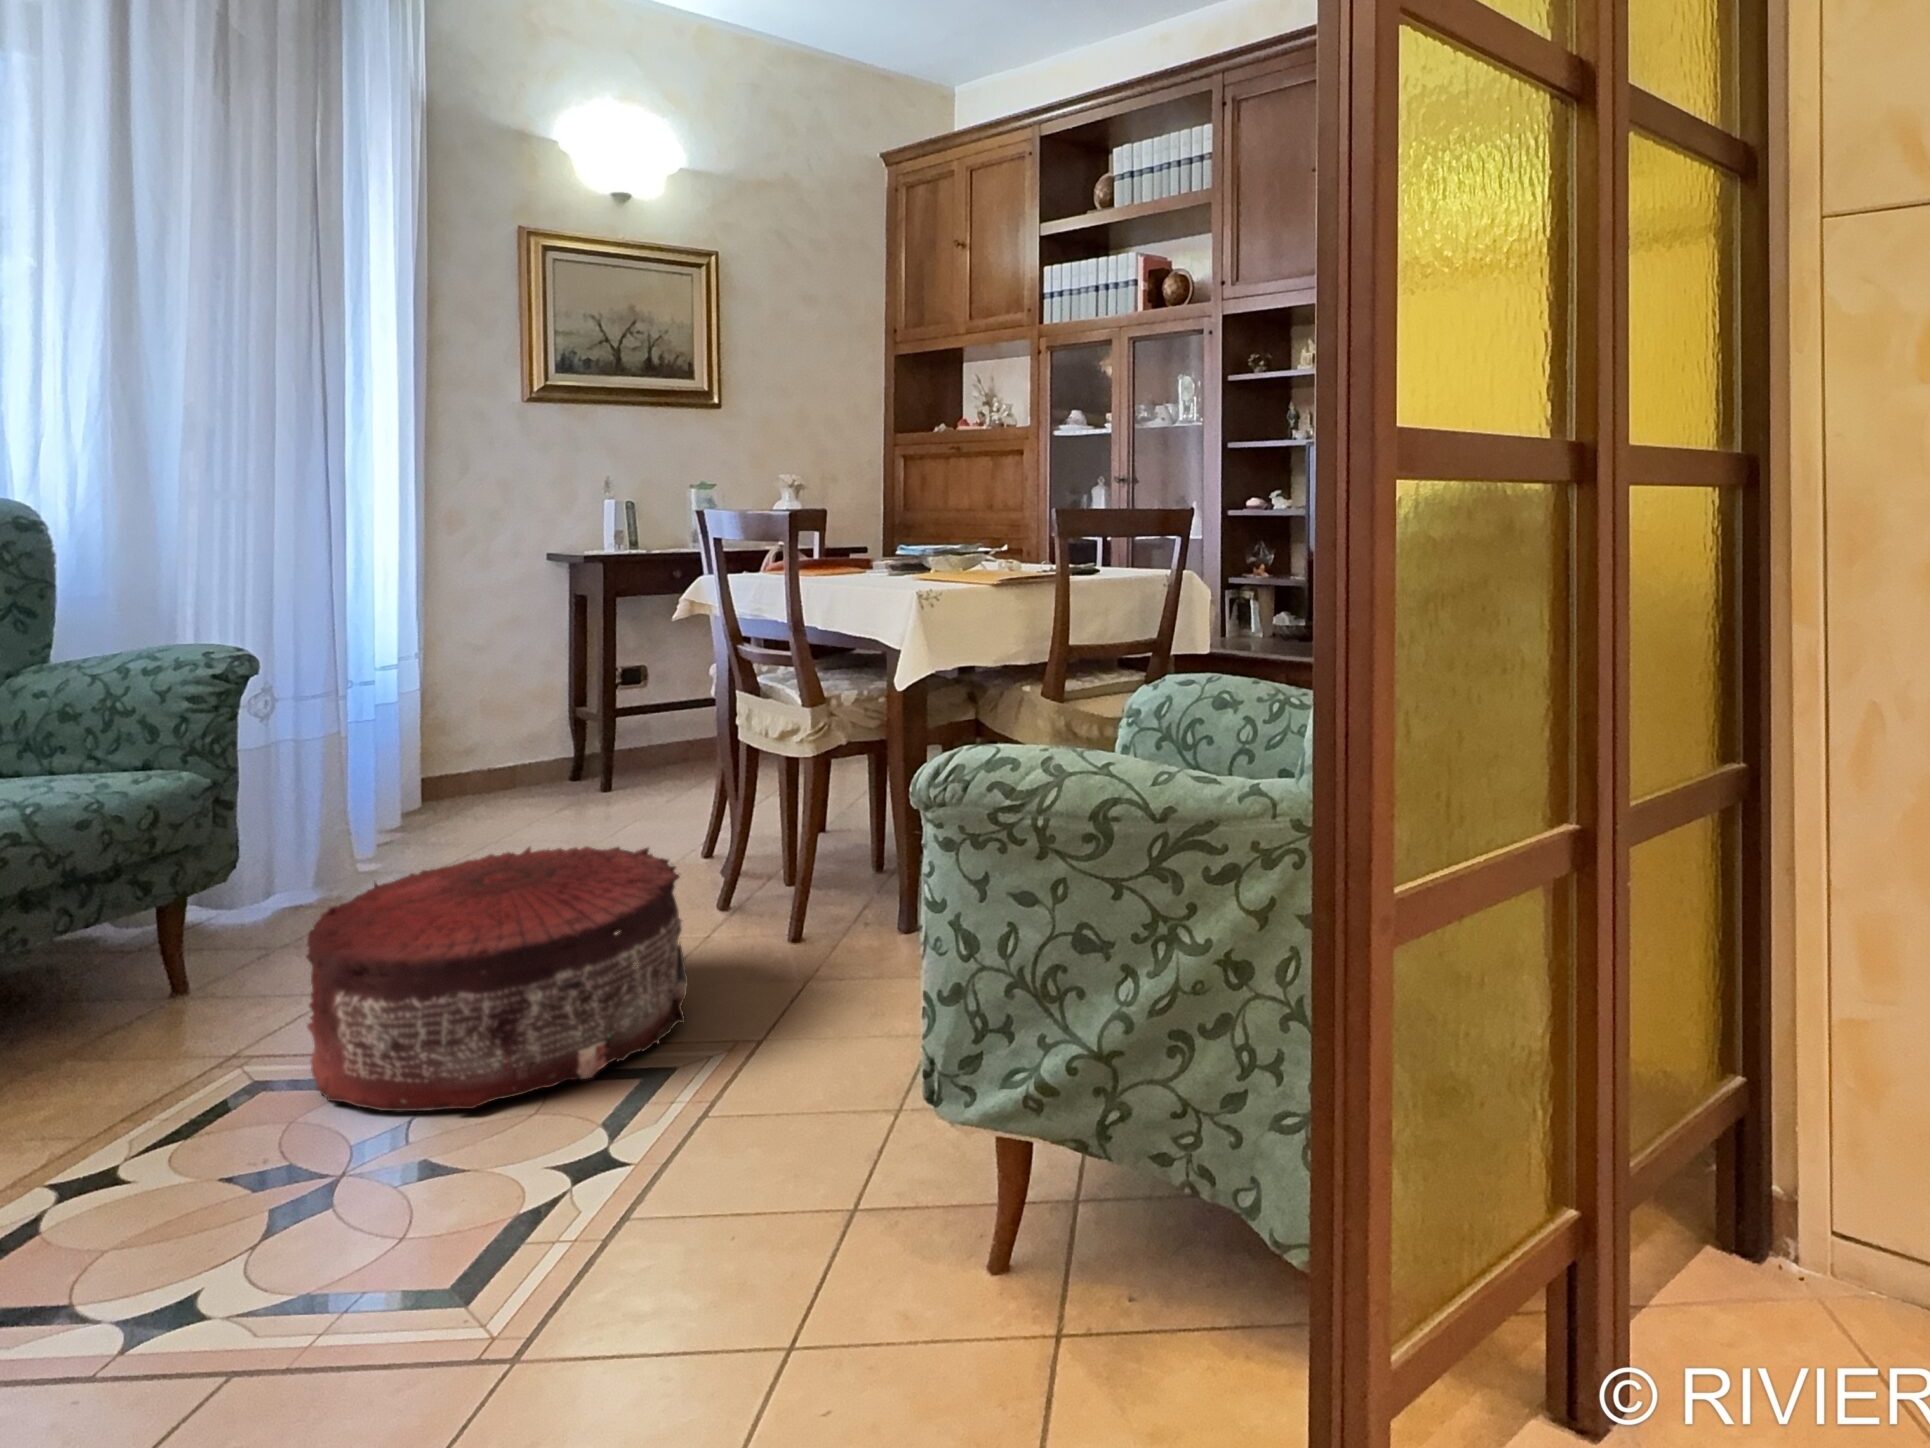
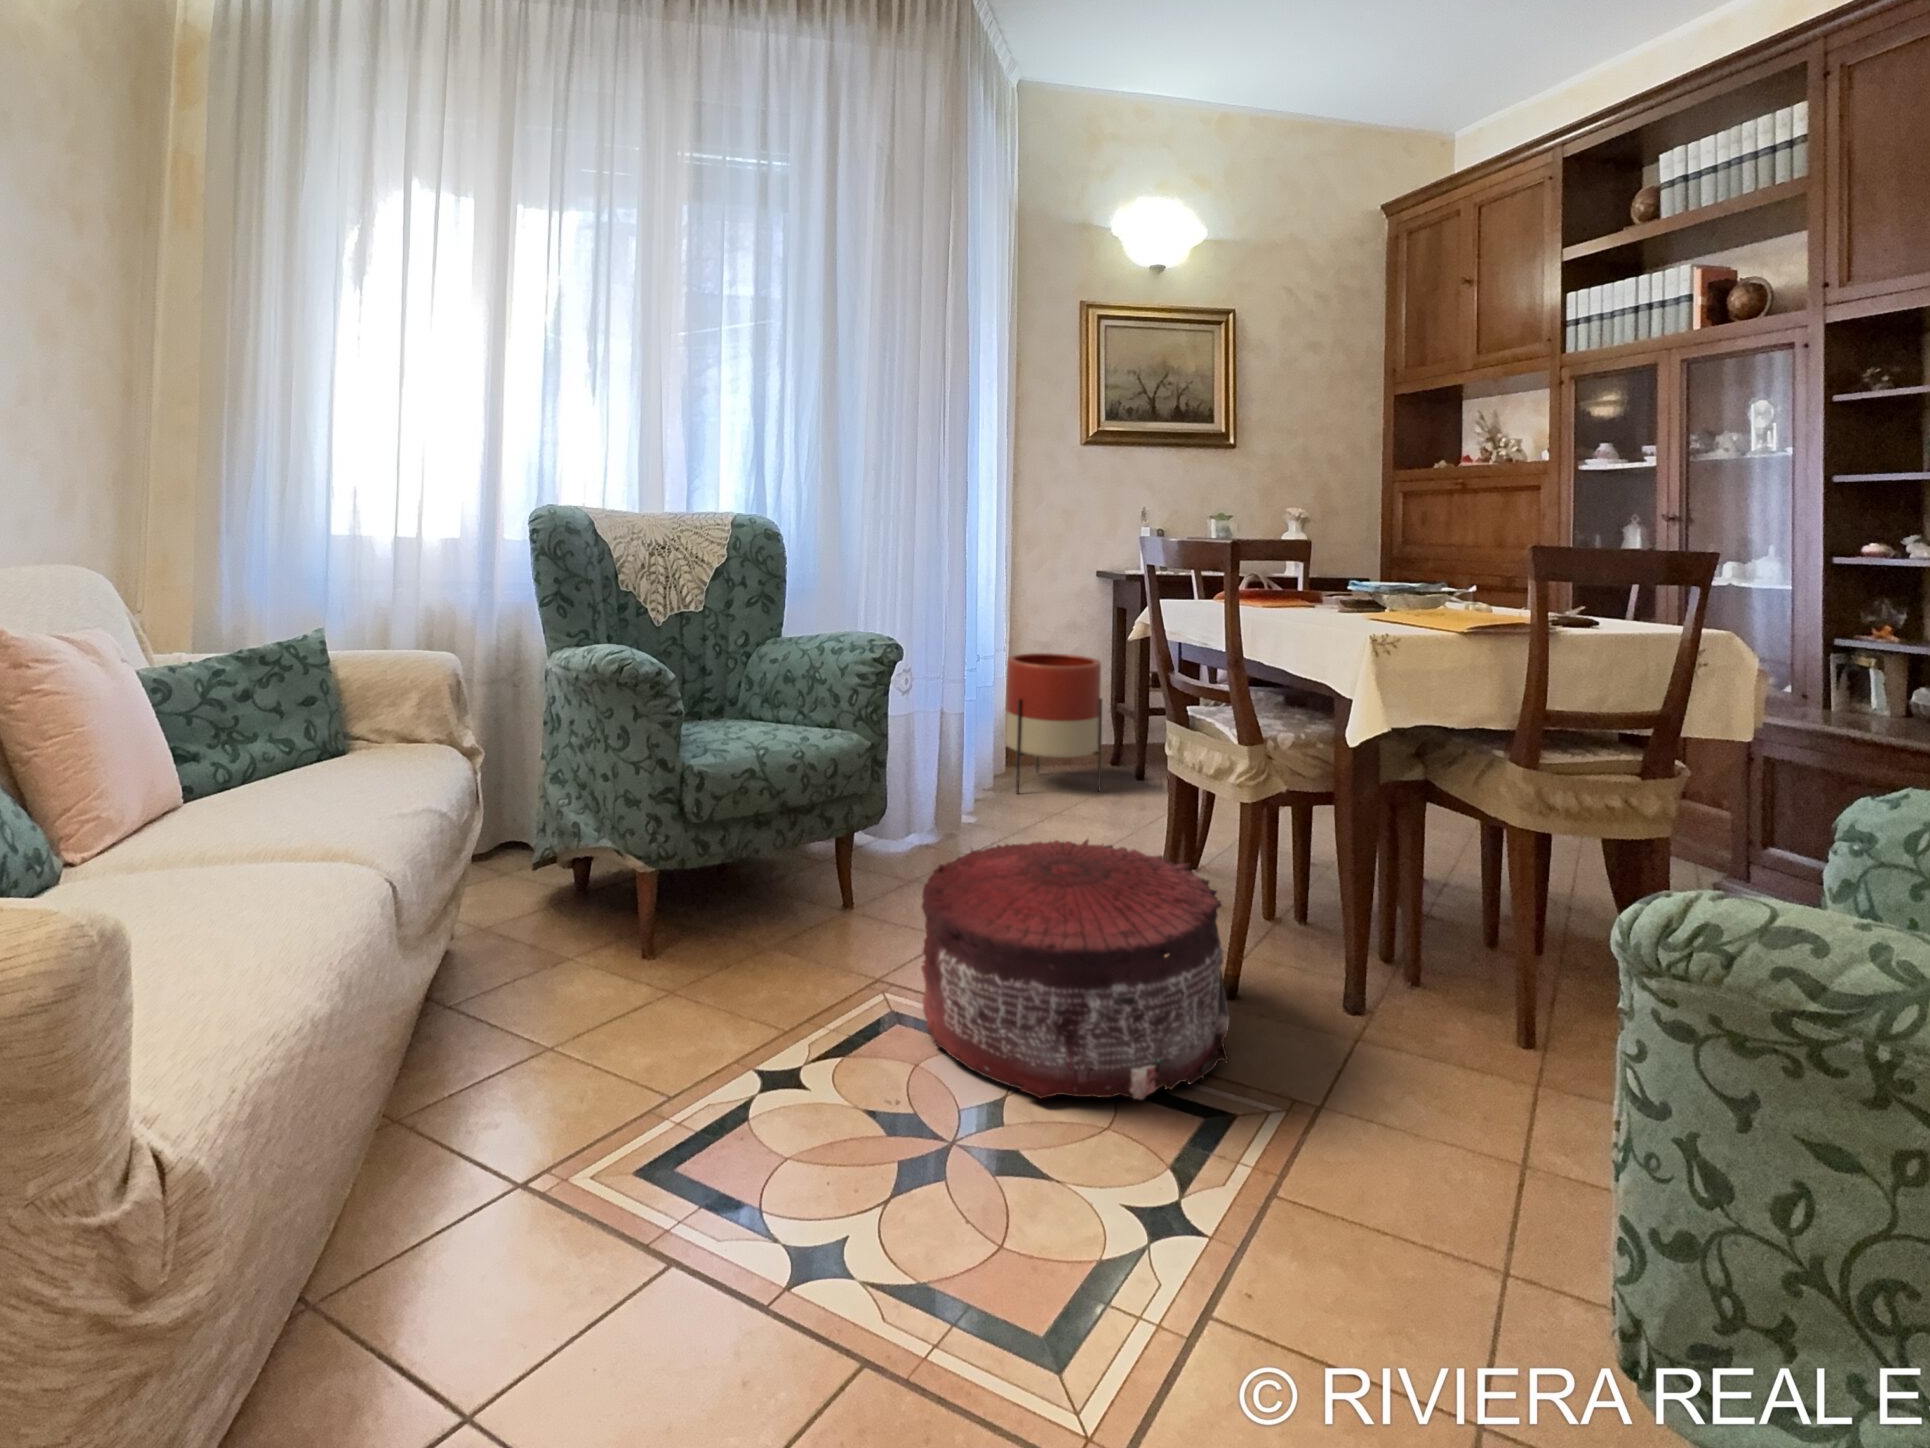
planter: none [417,652,555,830] -> present [1005,653,1103,793]

